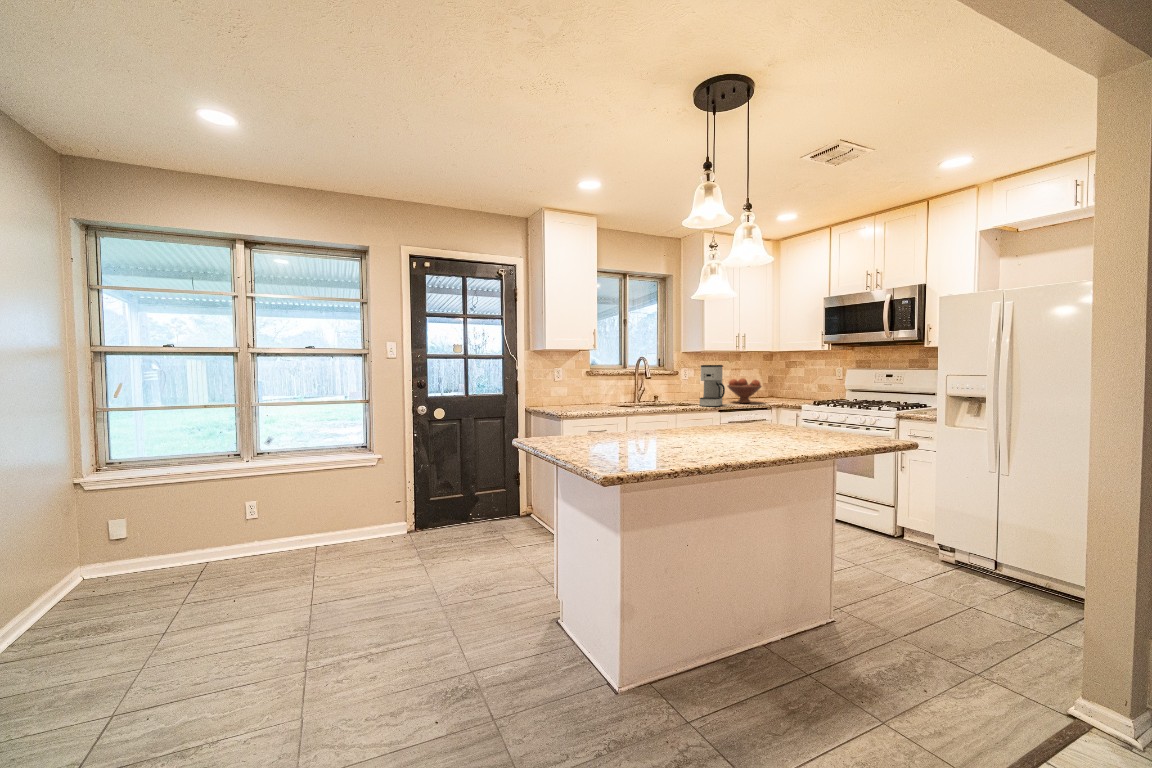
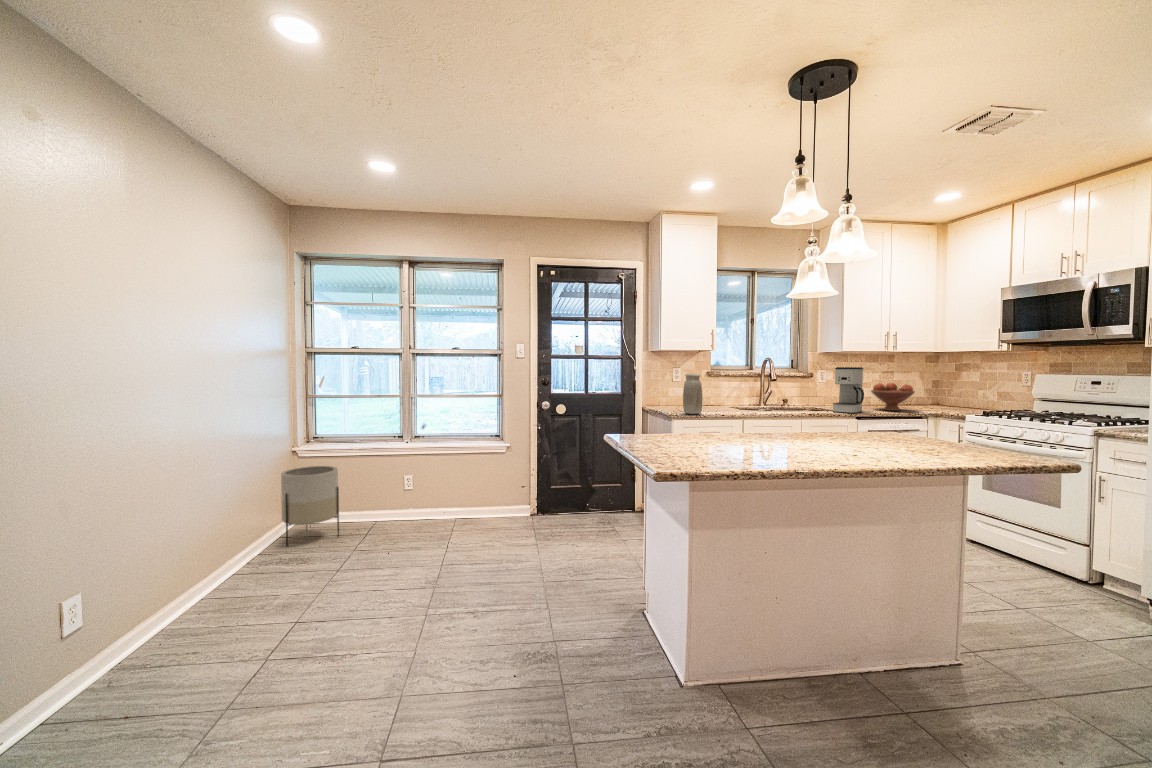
vase: none [570,373,589,413] -> present [683,374,702,414]
planter: none [59,499,155,613] -> present [281,466,339,546]

